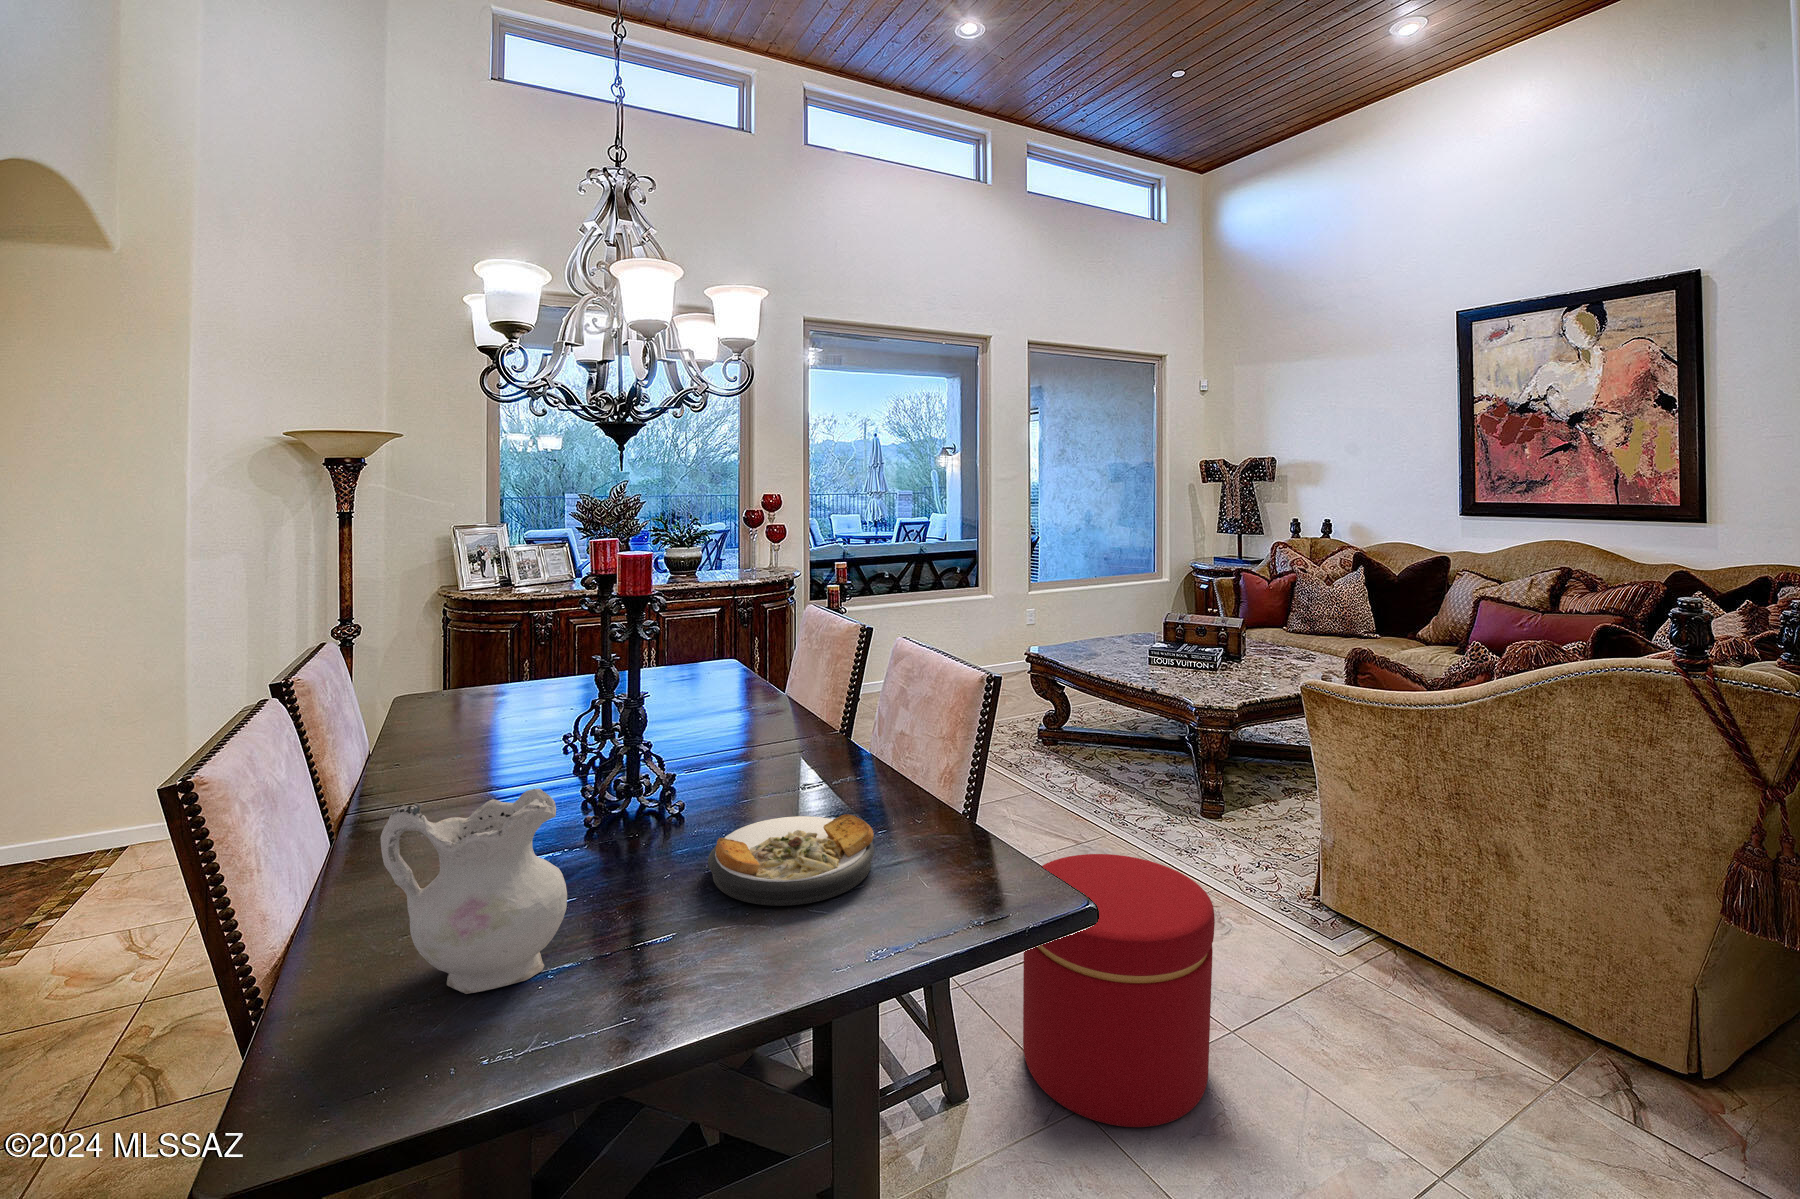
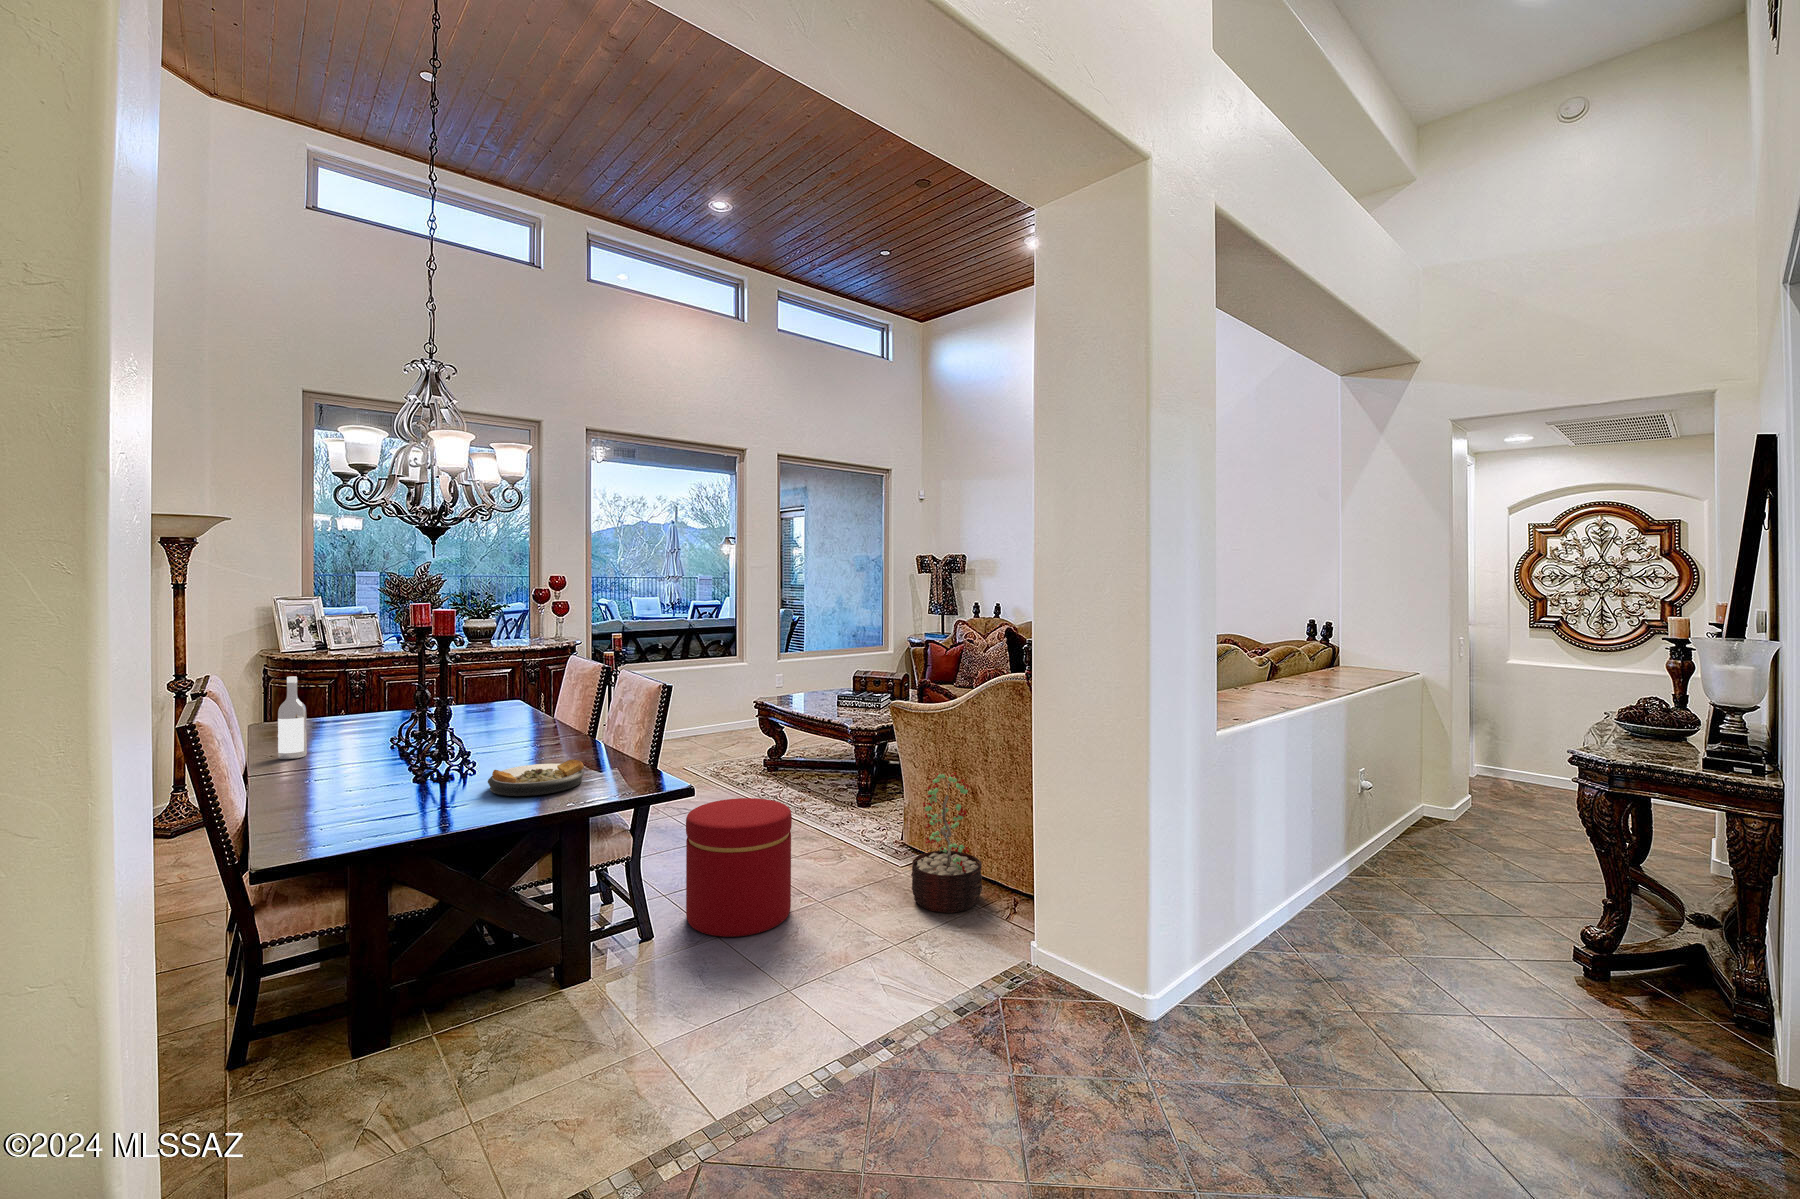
wine bottle: none [410,641,453,766] -> present [278,676,307,759]
ceramic pitcher: present [380,789,567,994] -> none [312,733,409,829]
decorative plant: none [1421,830,1590,1113] -> present [911,772,982,913]

